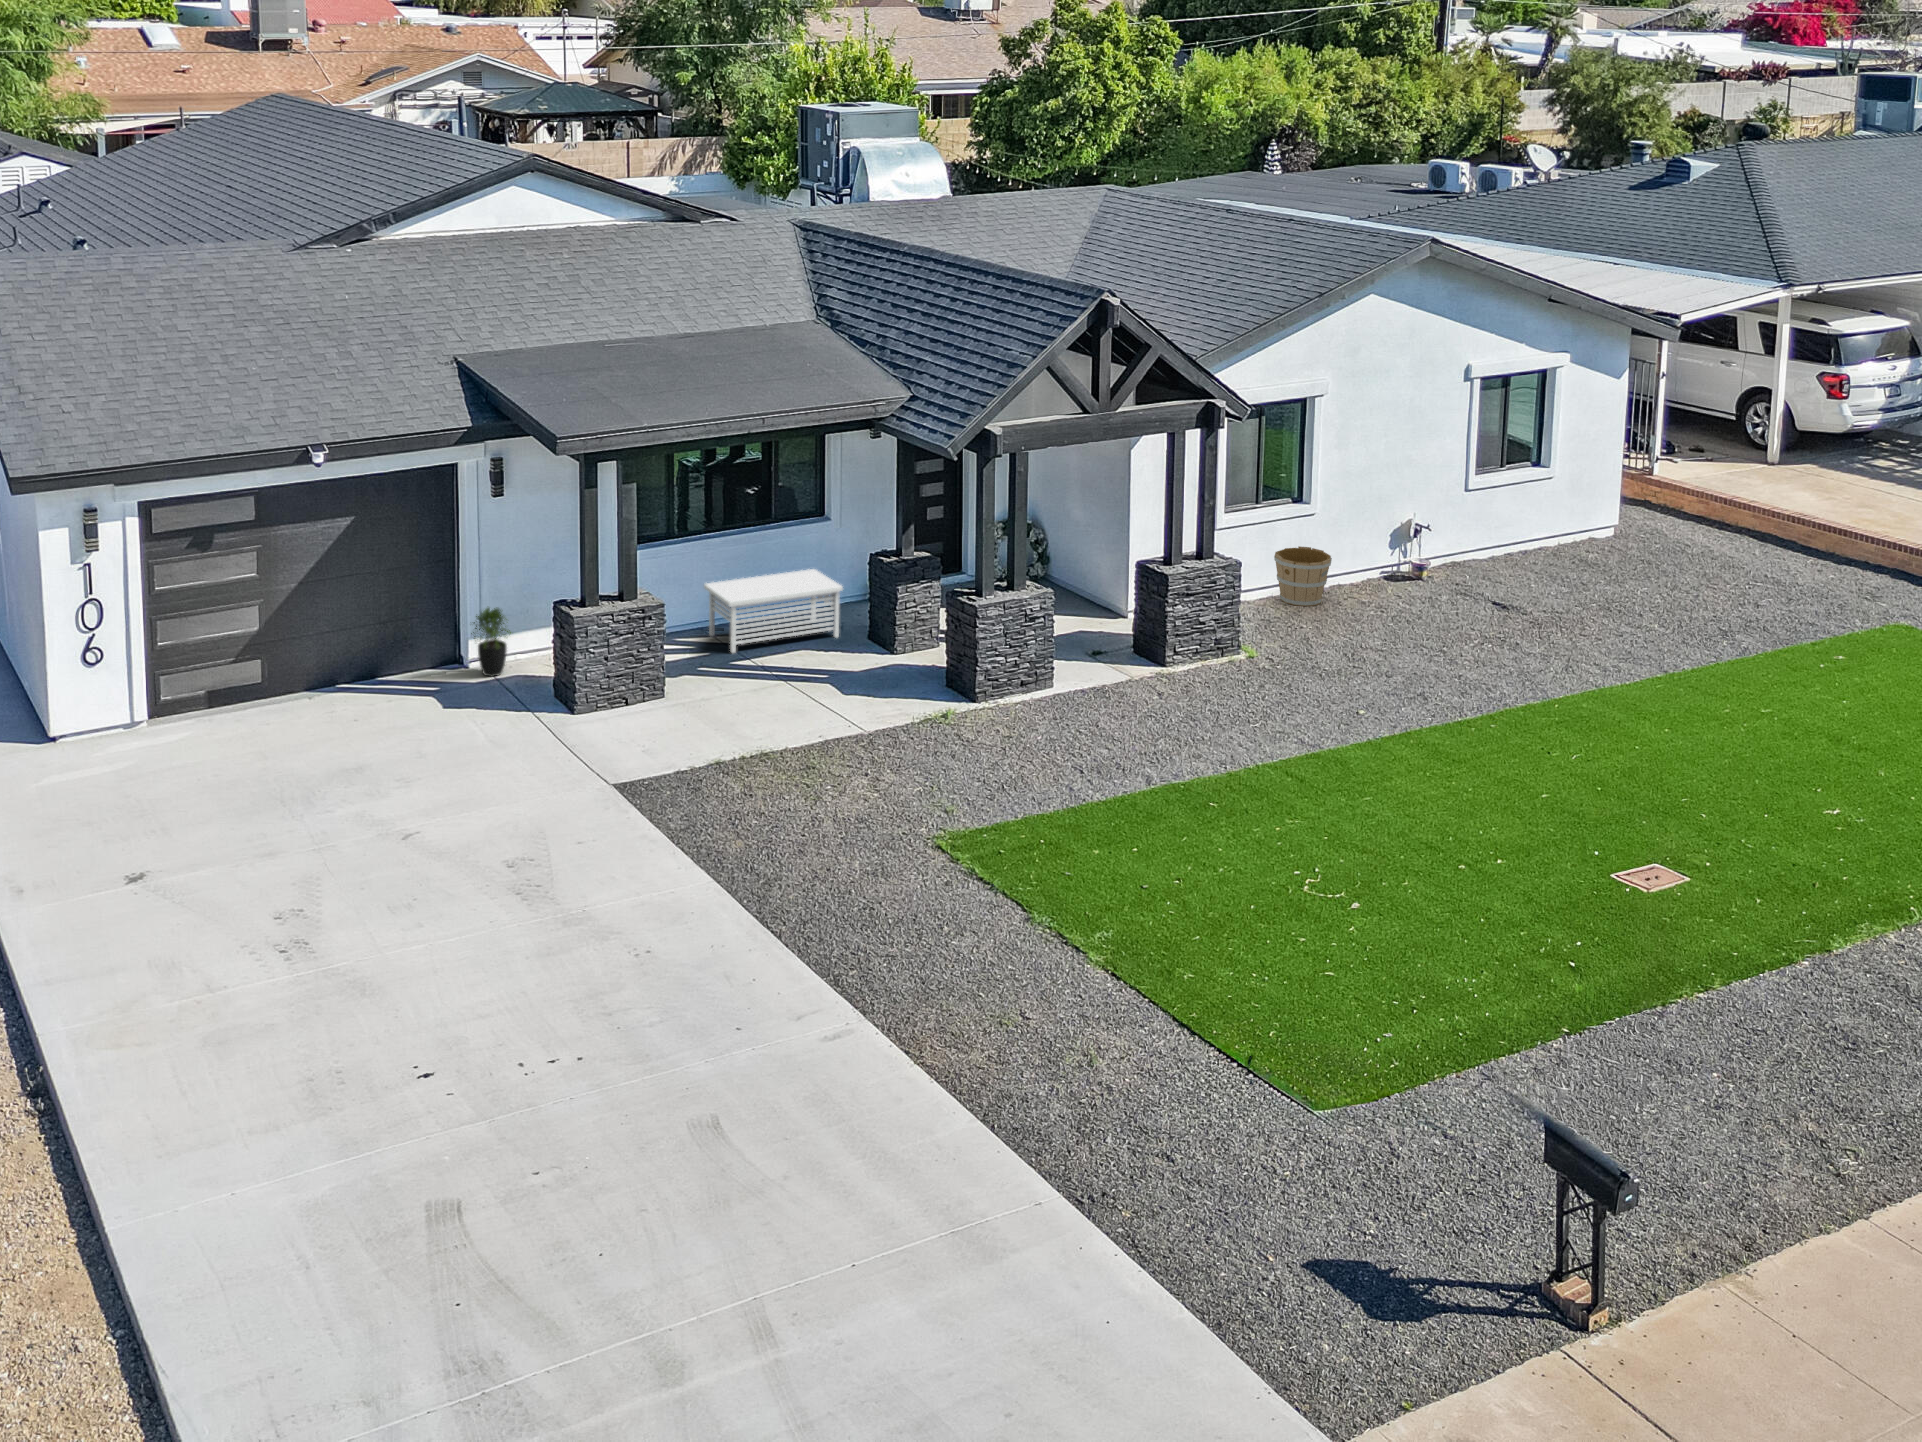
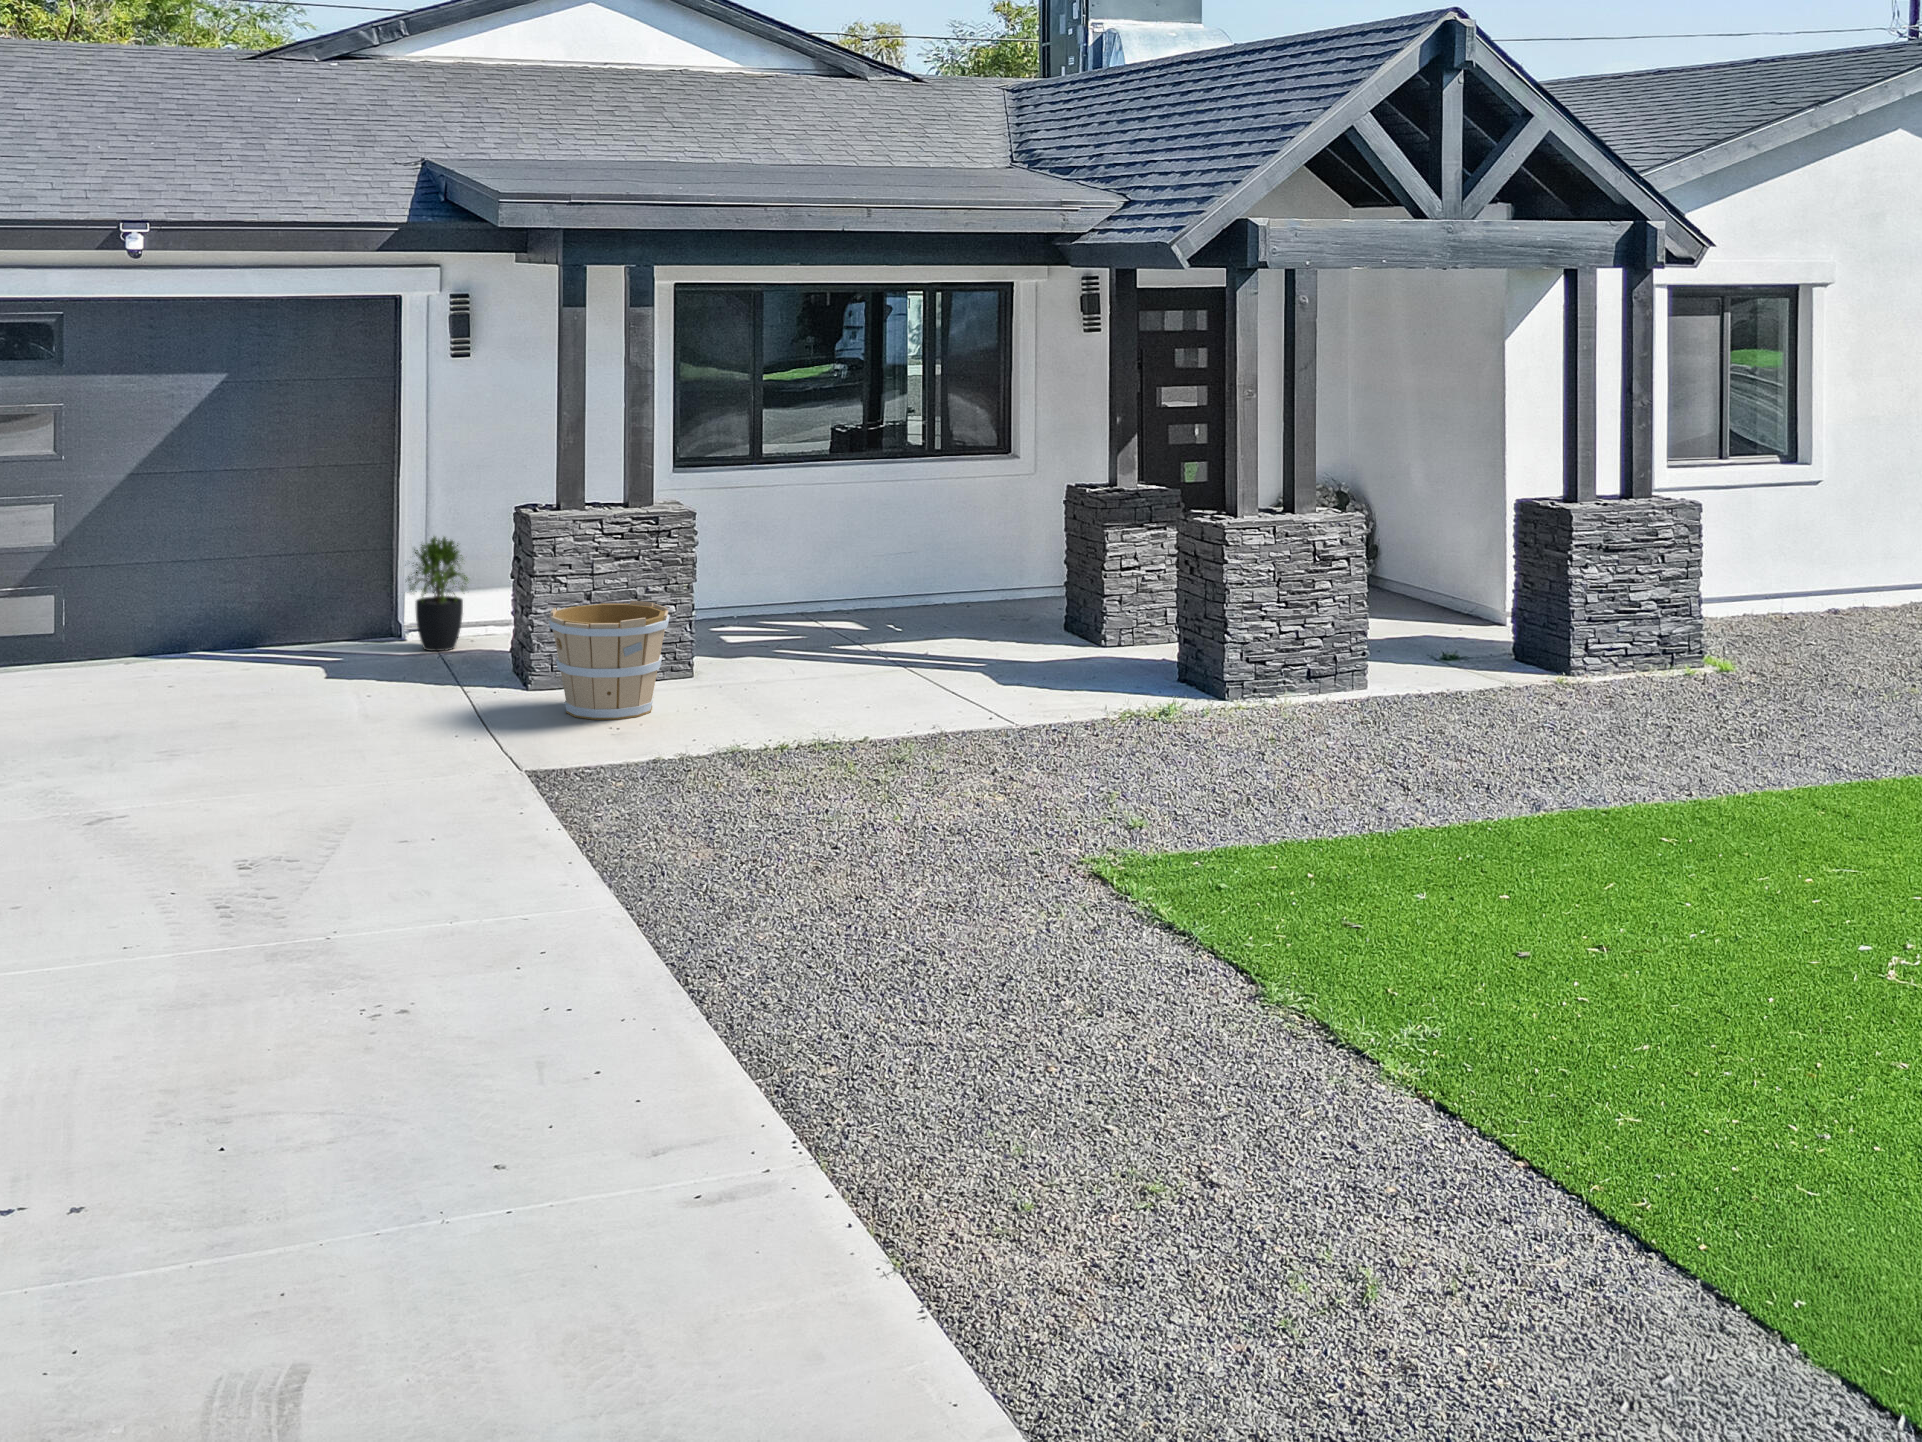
wooden bucket: present [1274,546,1332,606] -> present [549,600,670,720]
storage bench: present [704,569,843,653] -> none [803,530,1025,641]

